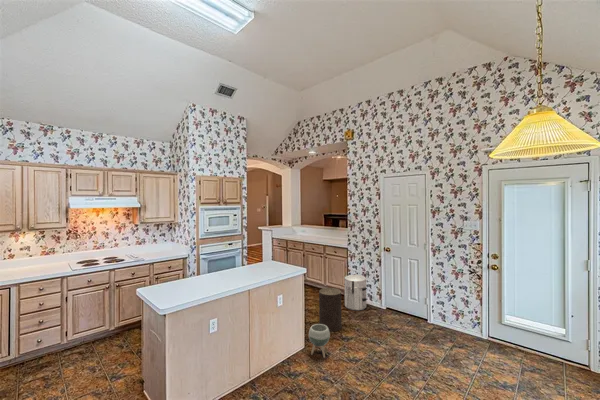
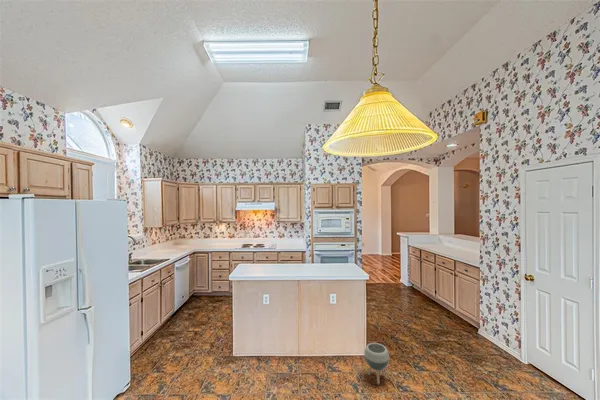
waste bin: present [344,274,367,311] -> none [464,302,500,354]
stool: present [319,288,342,331] -> none [406,308,436,364]

